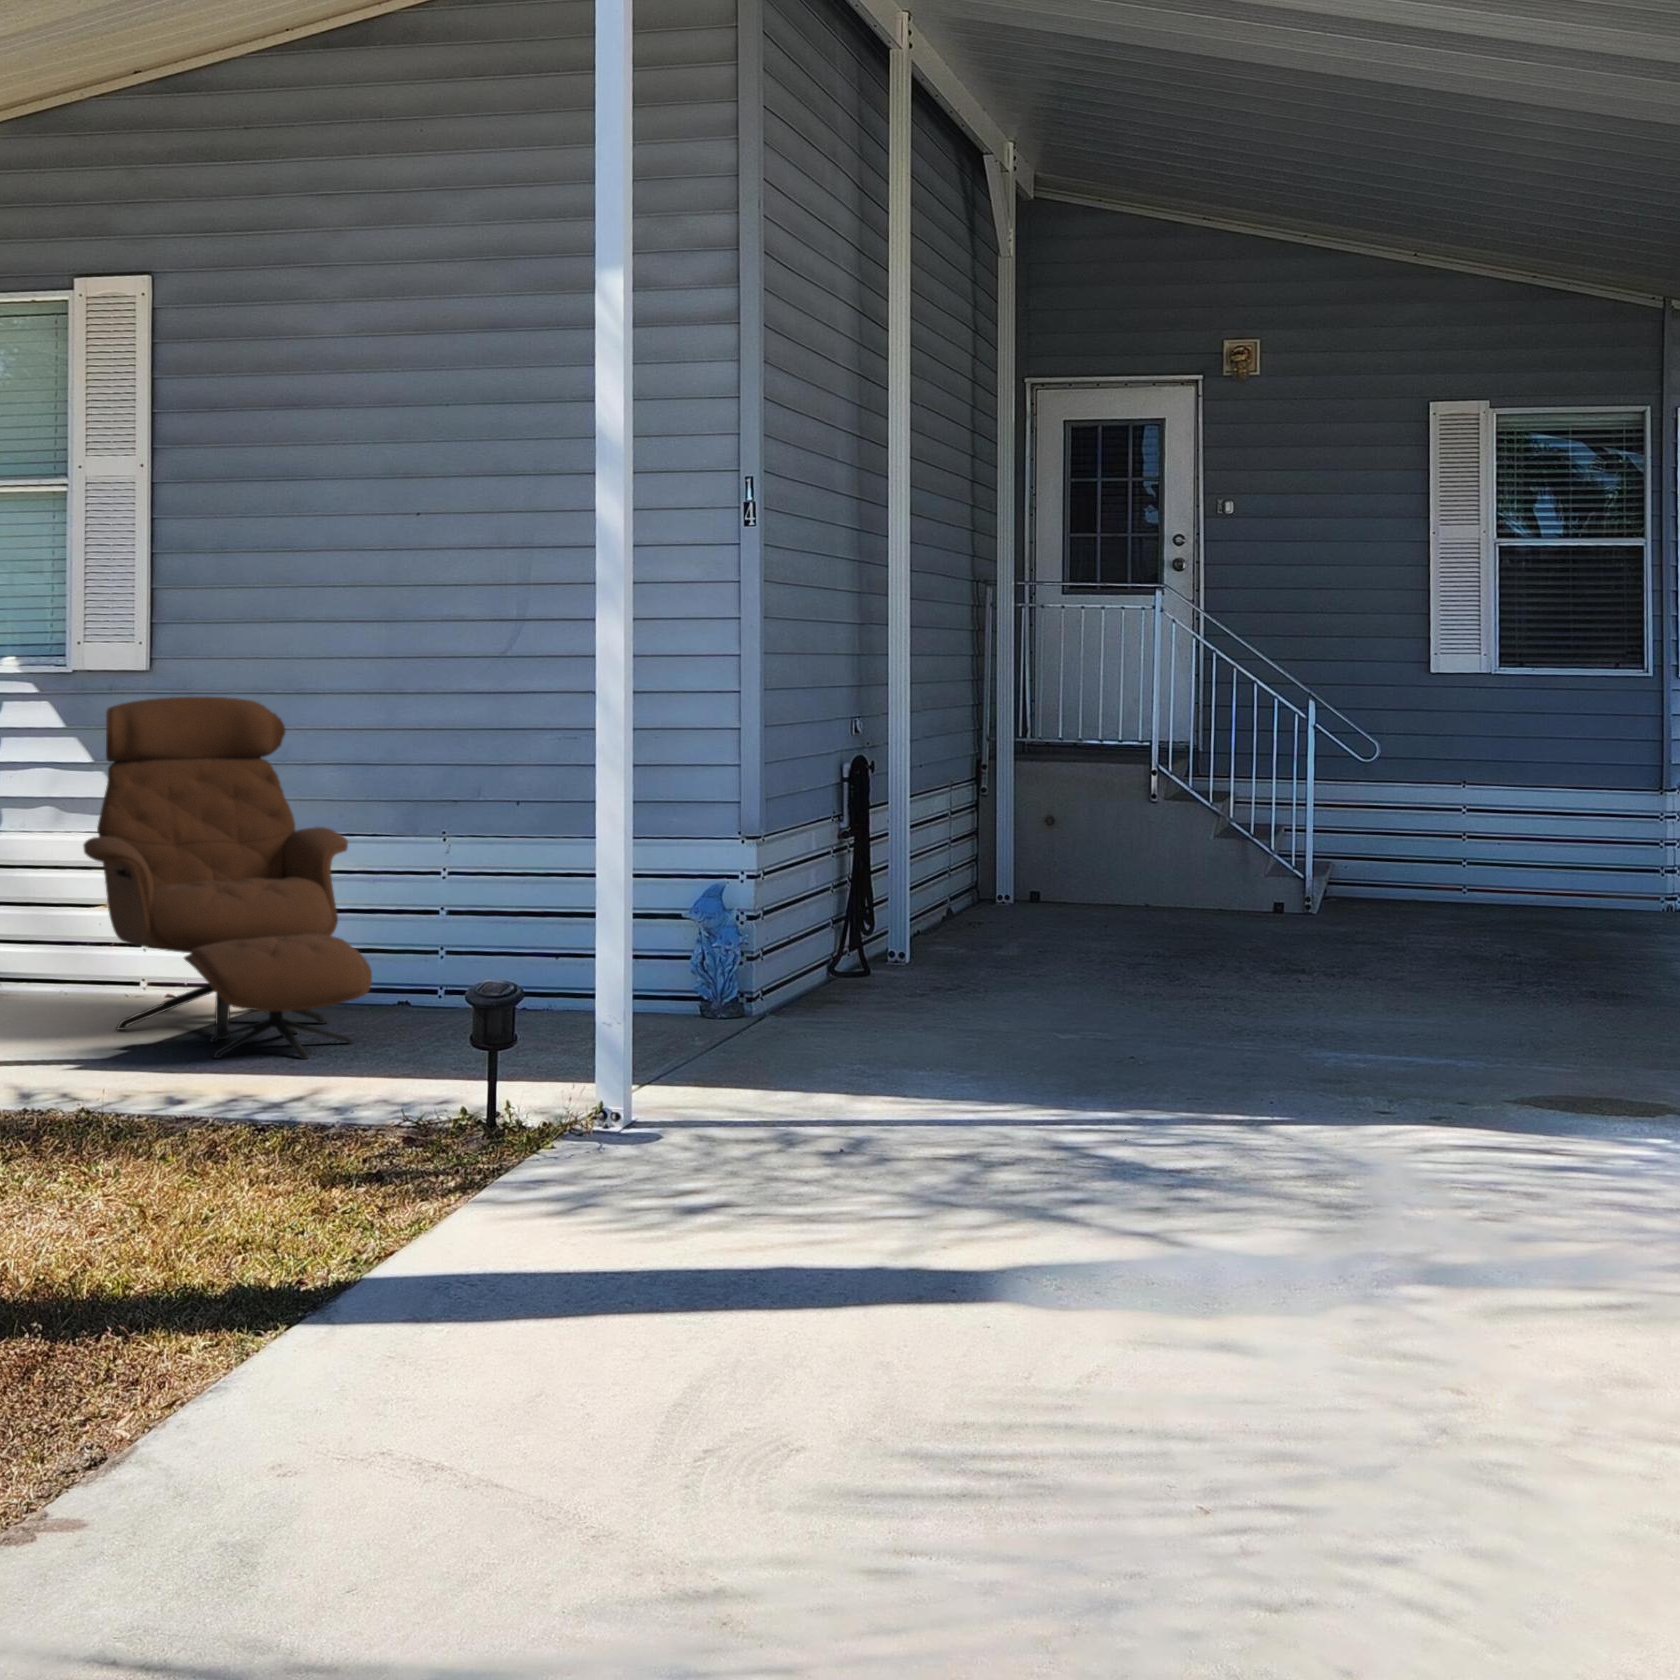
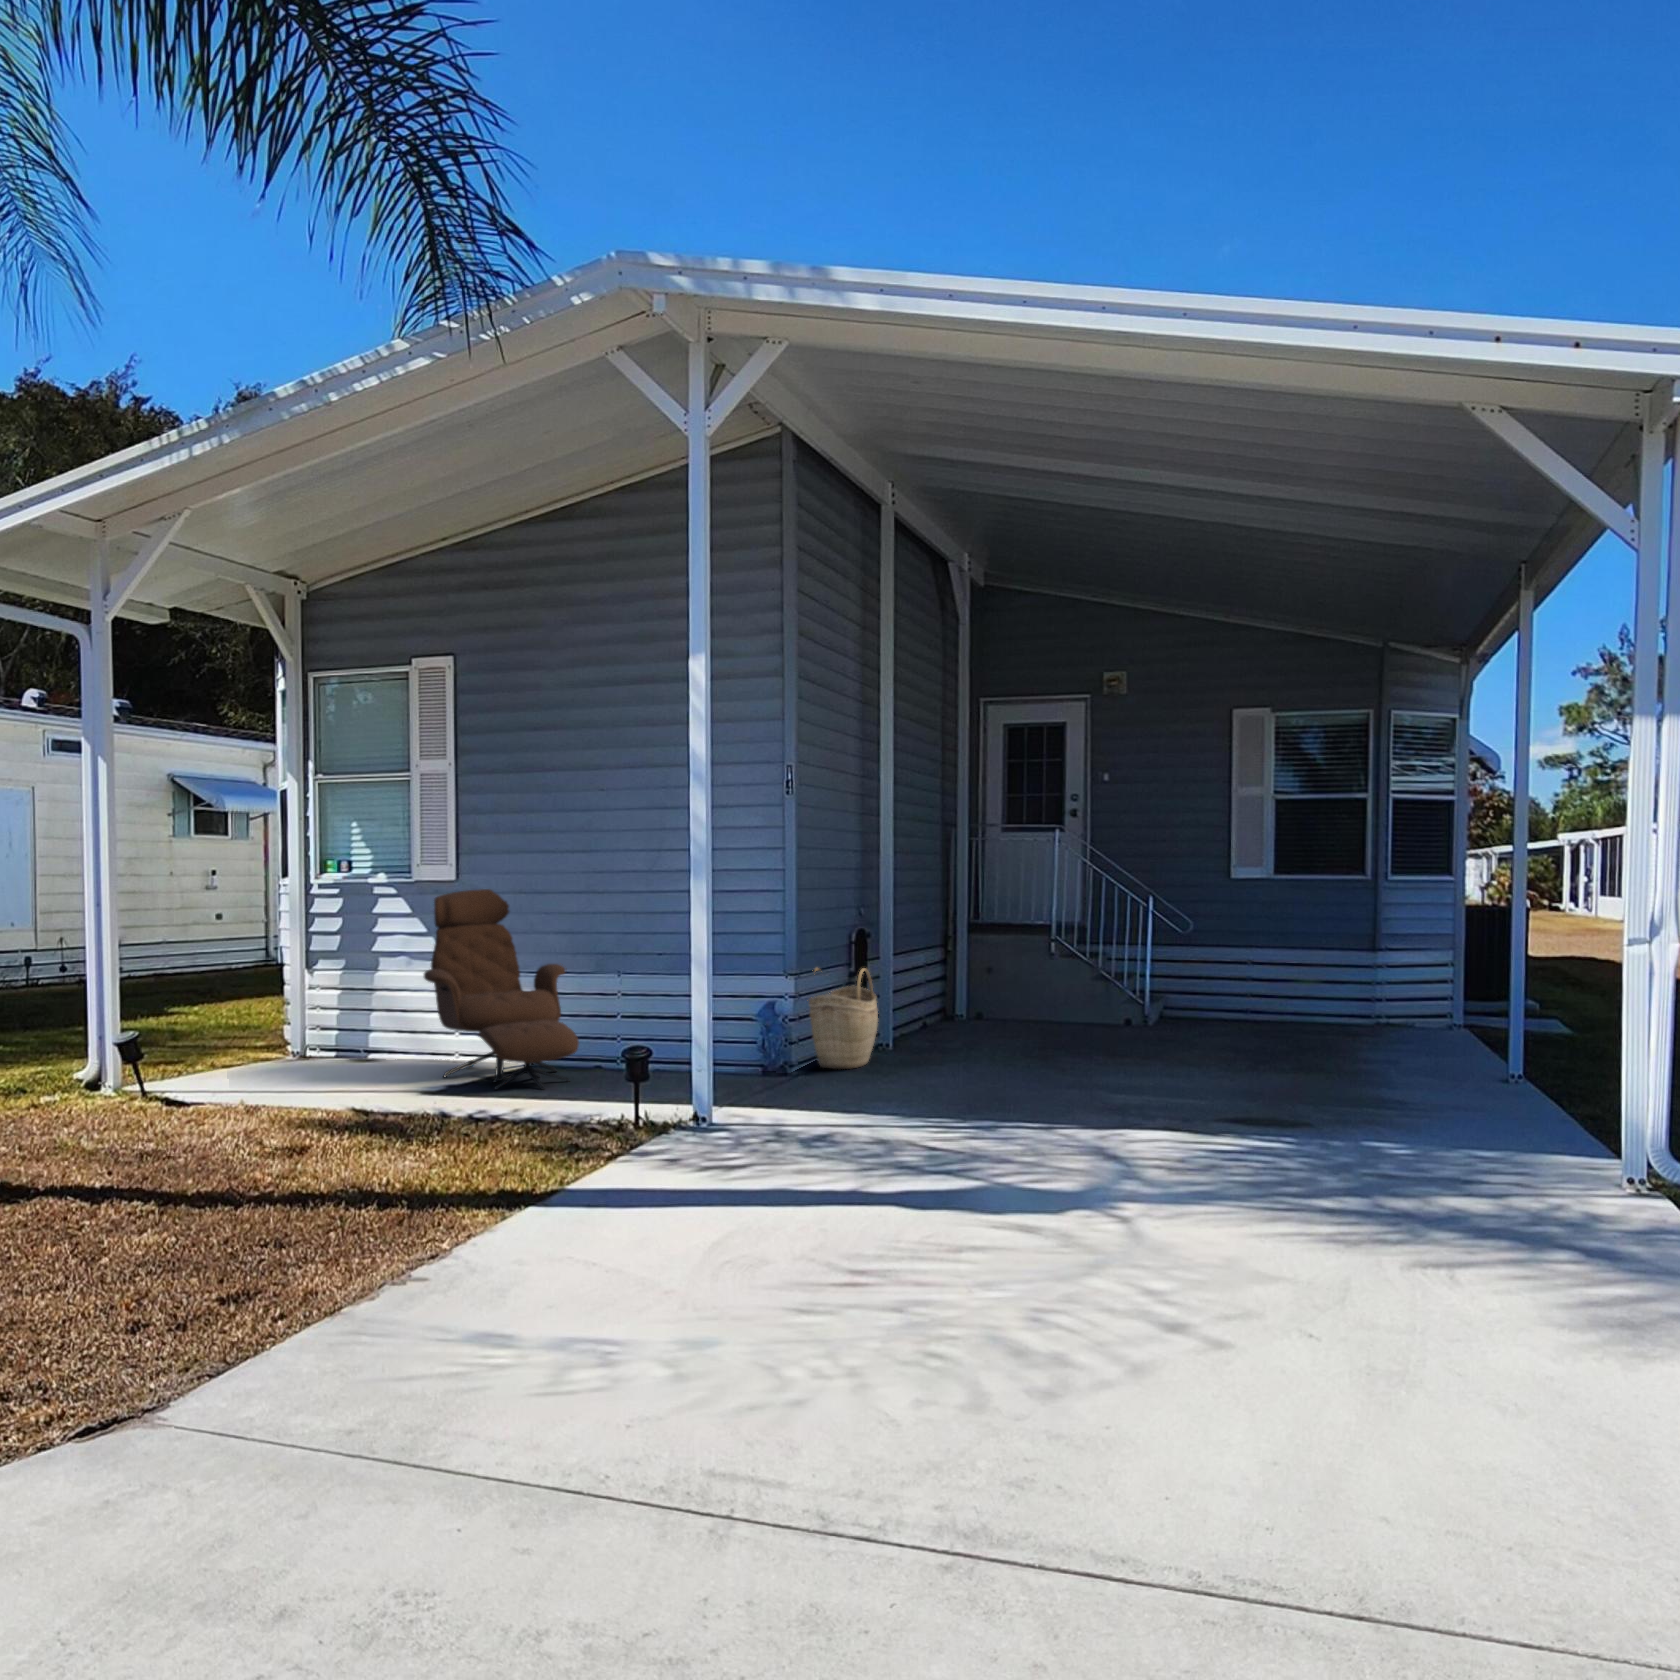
woven basket: none [777,854,900,1029] -> present [807,968,878,1069]

